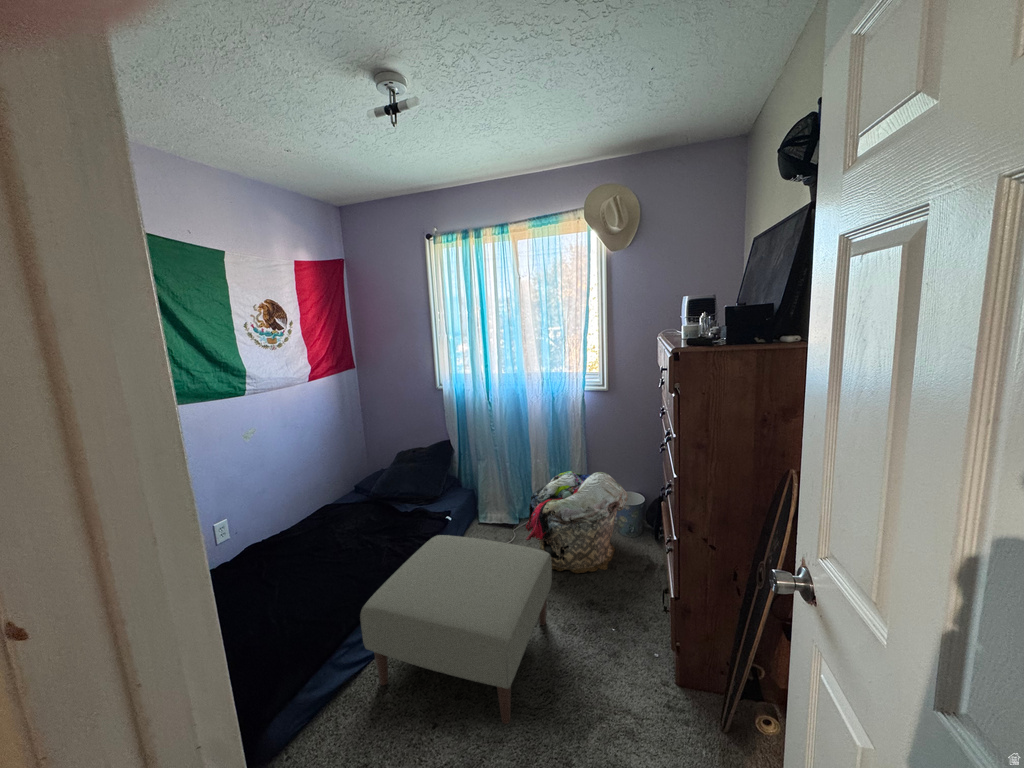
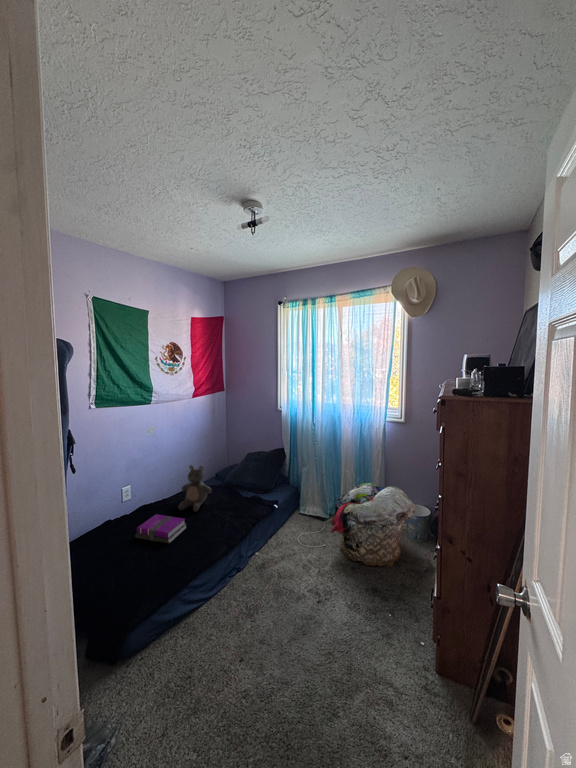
teddy bear: none [308,477,356,543] -> present [179,465,212,512]
ottoman: present [360,535,552,724] -> none [200,518,343,670]
notebook: none [247,554,327,593] -> present [135,514,187,543]

